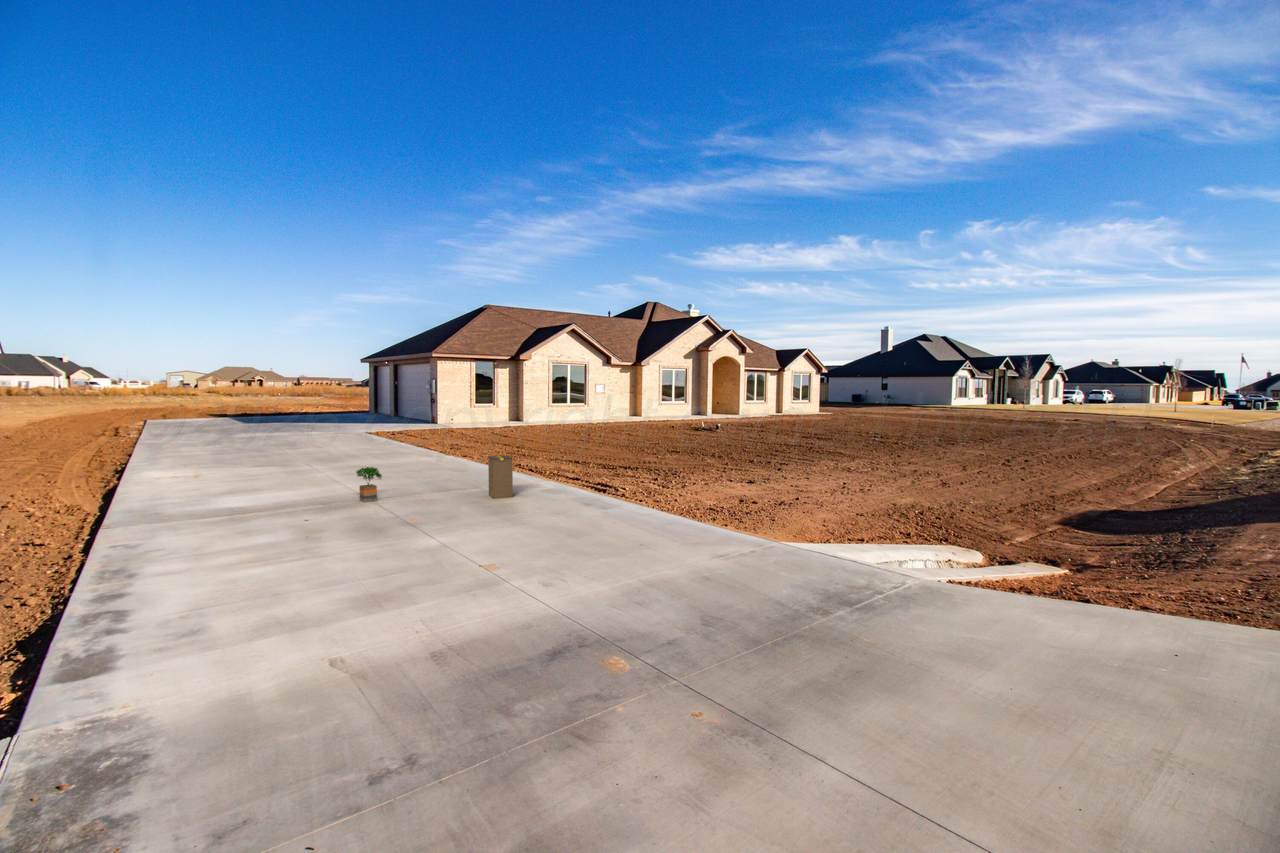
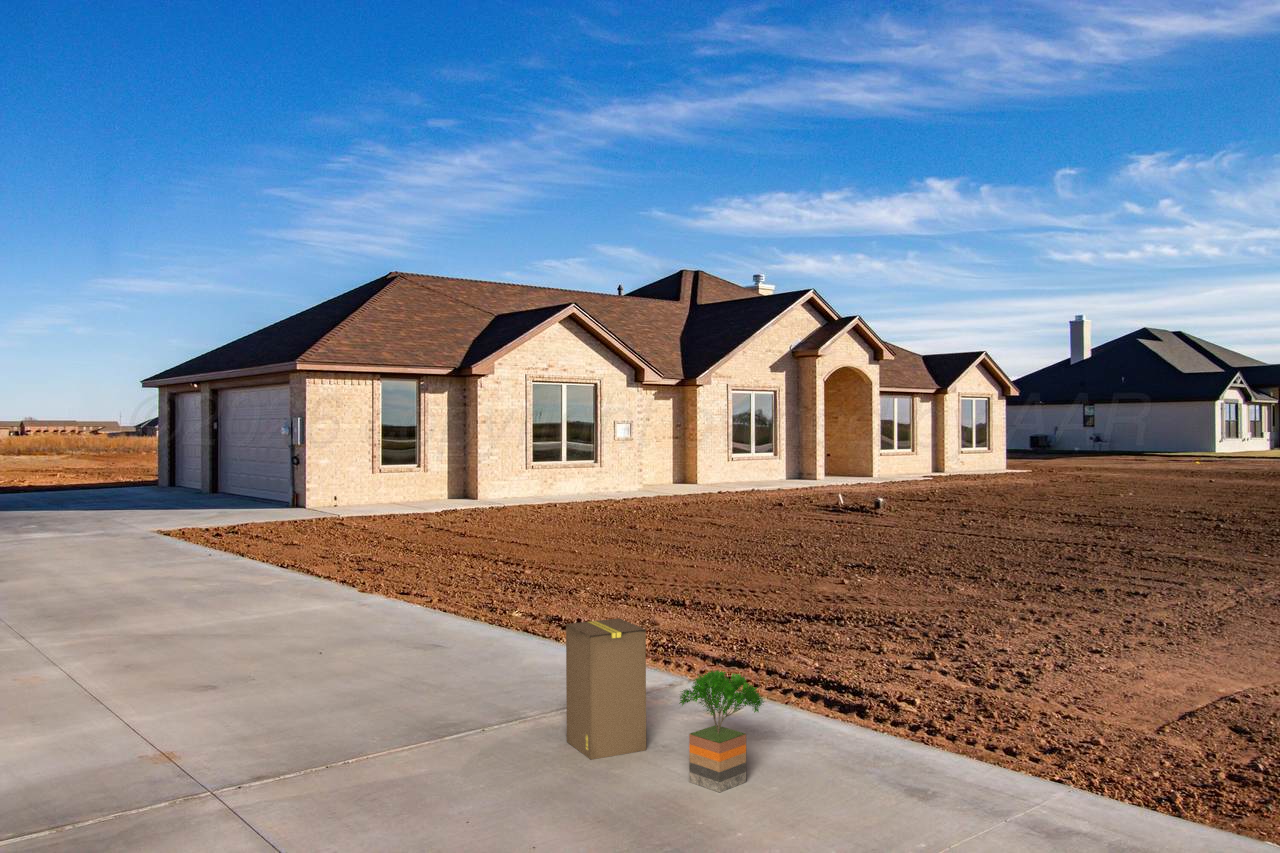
potted tree: present [356,467,382,502] -> present [679,671,765,792]

